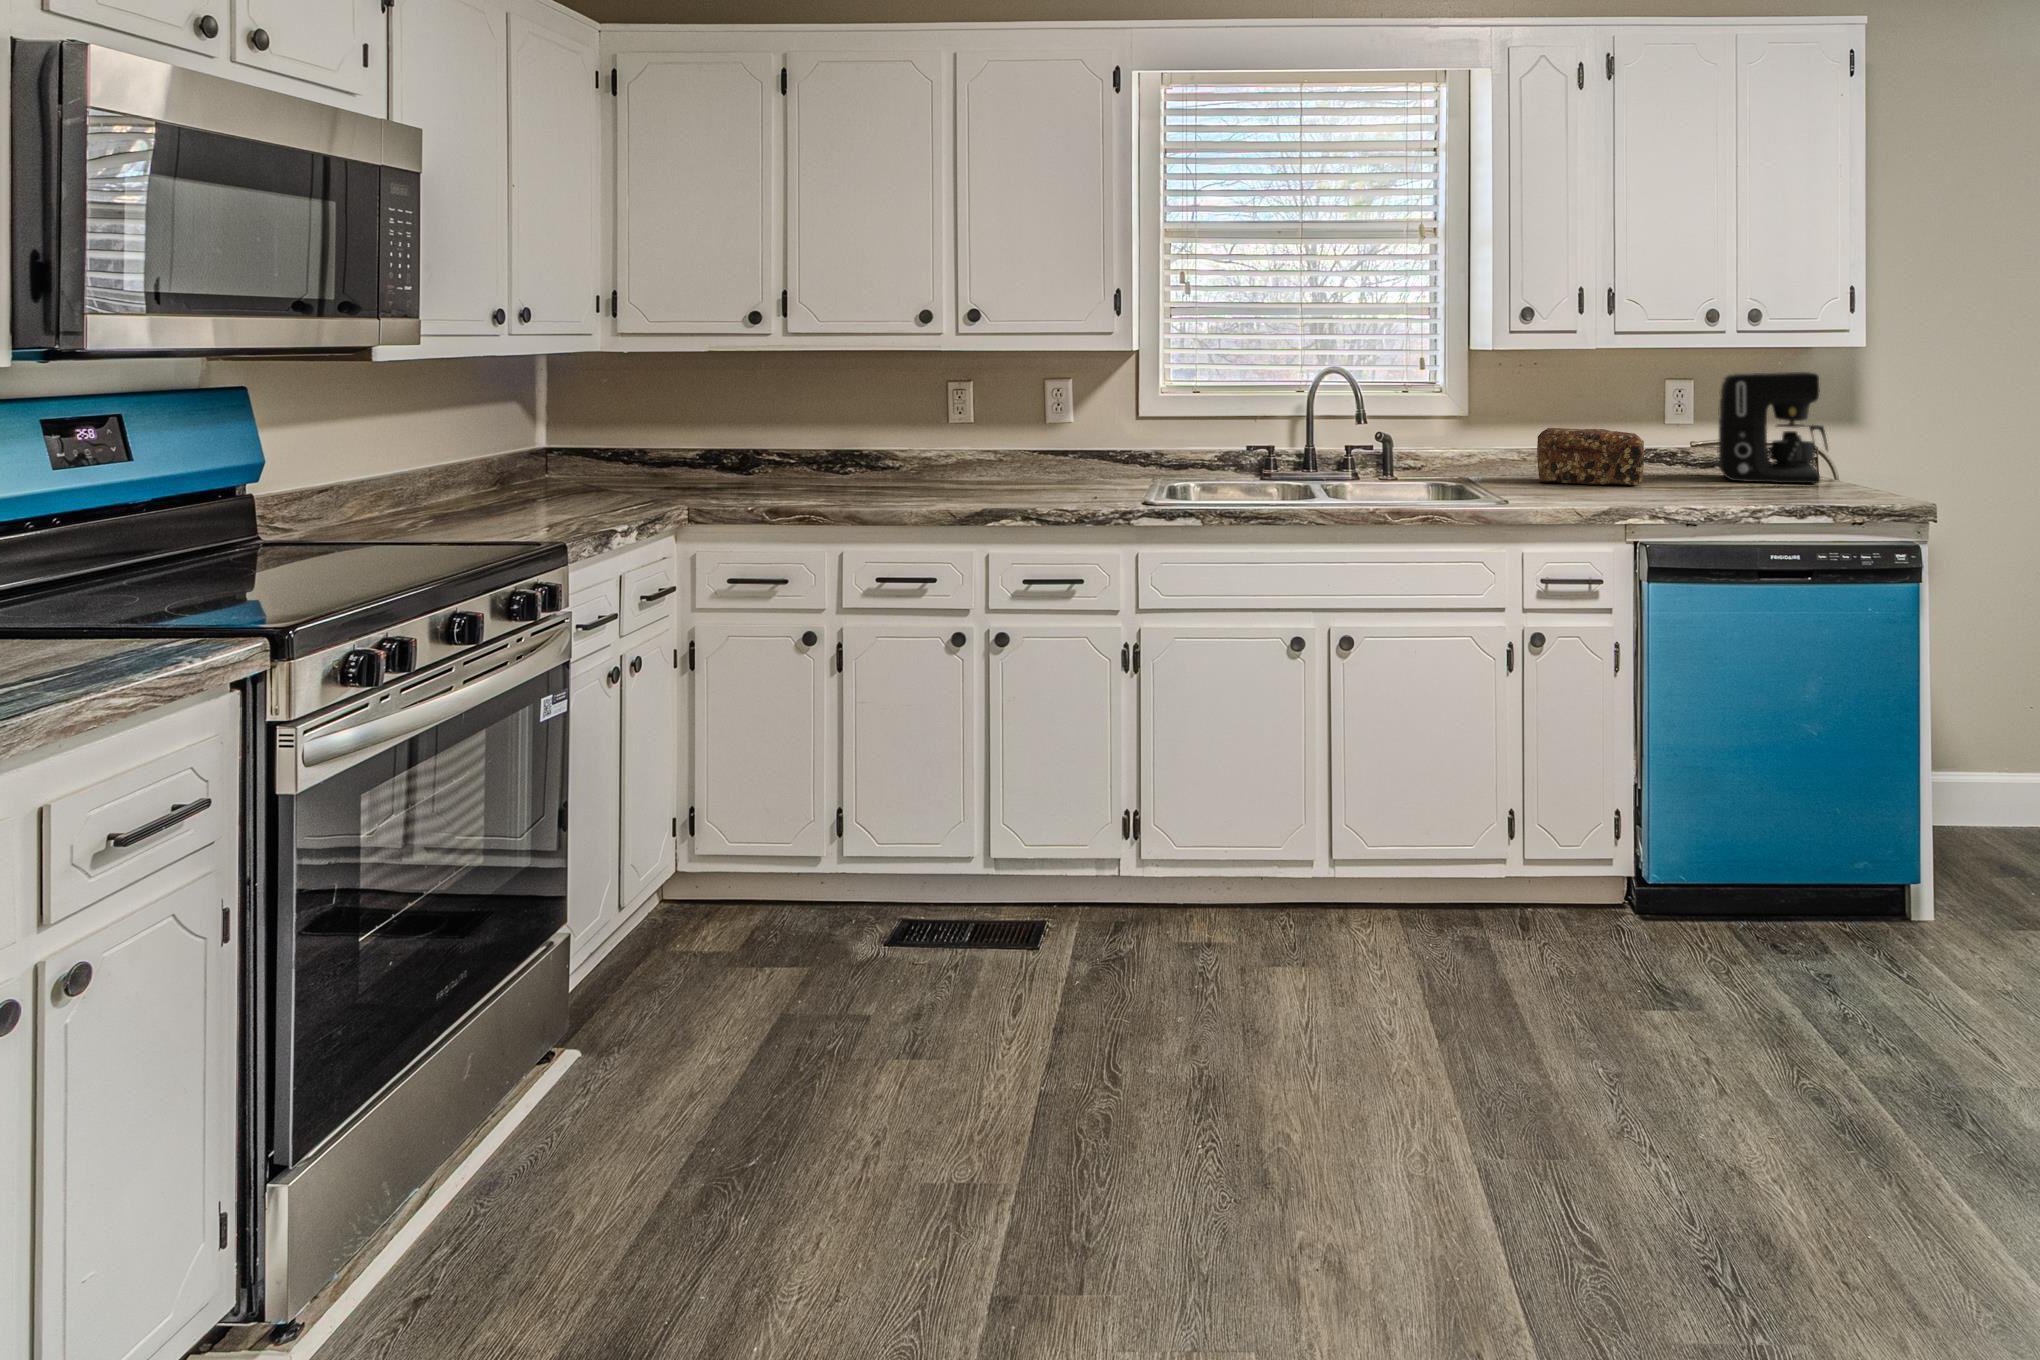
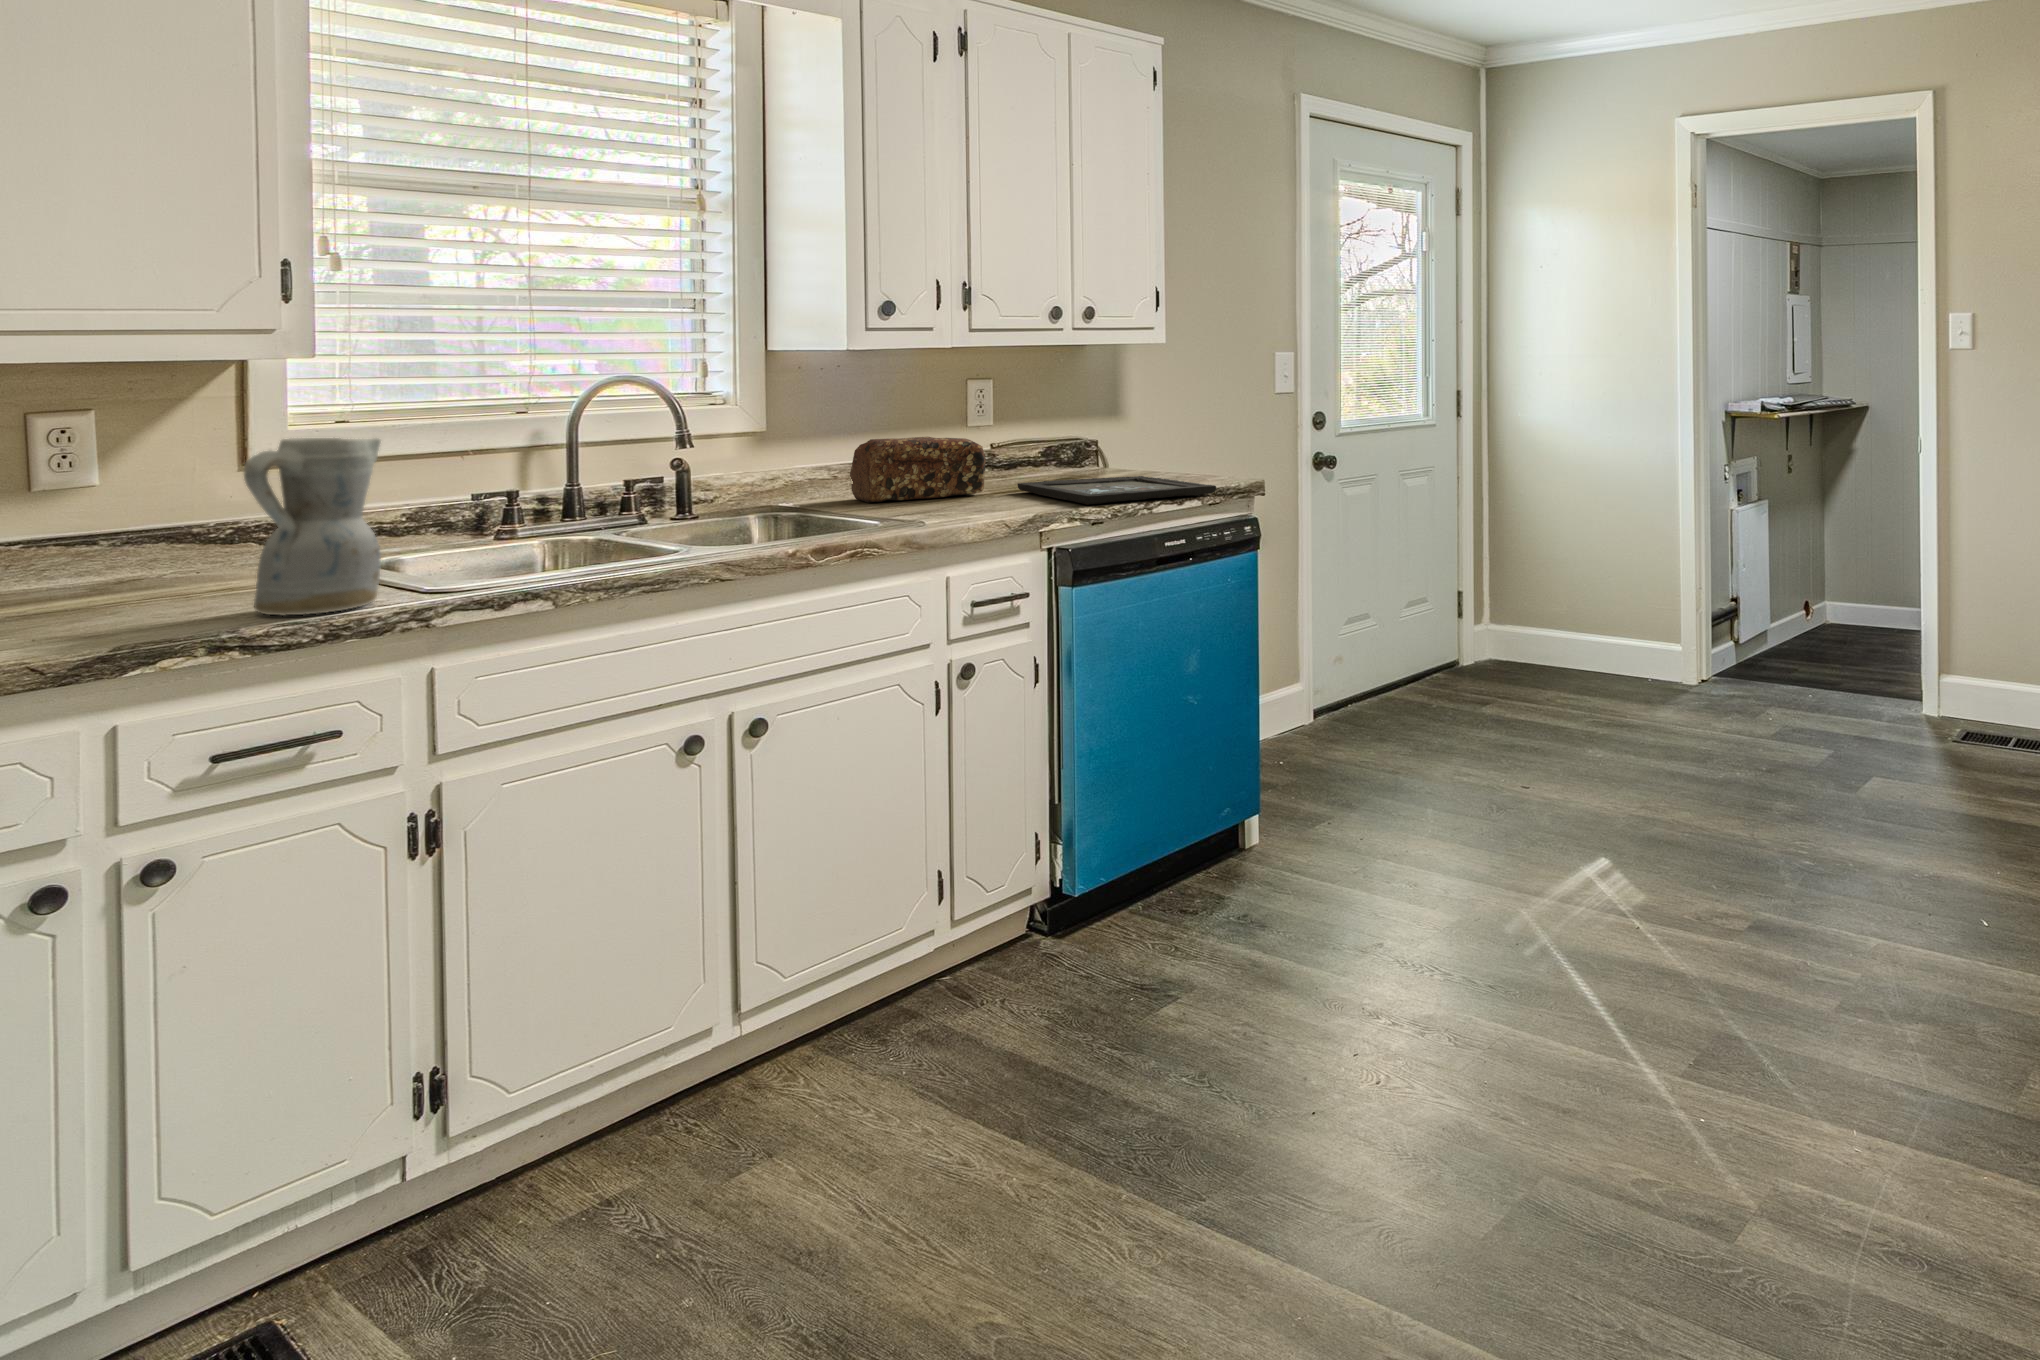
coffee maker: present [1719,372,1828,483] -> none [1005,368,1118,481]
ceramic pitcher: none [1043,399,1114,506] -> present [244,438,381,616]
tray: none [1675,480,1841,511] -> present [1018,476,1216,504]

